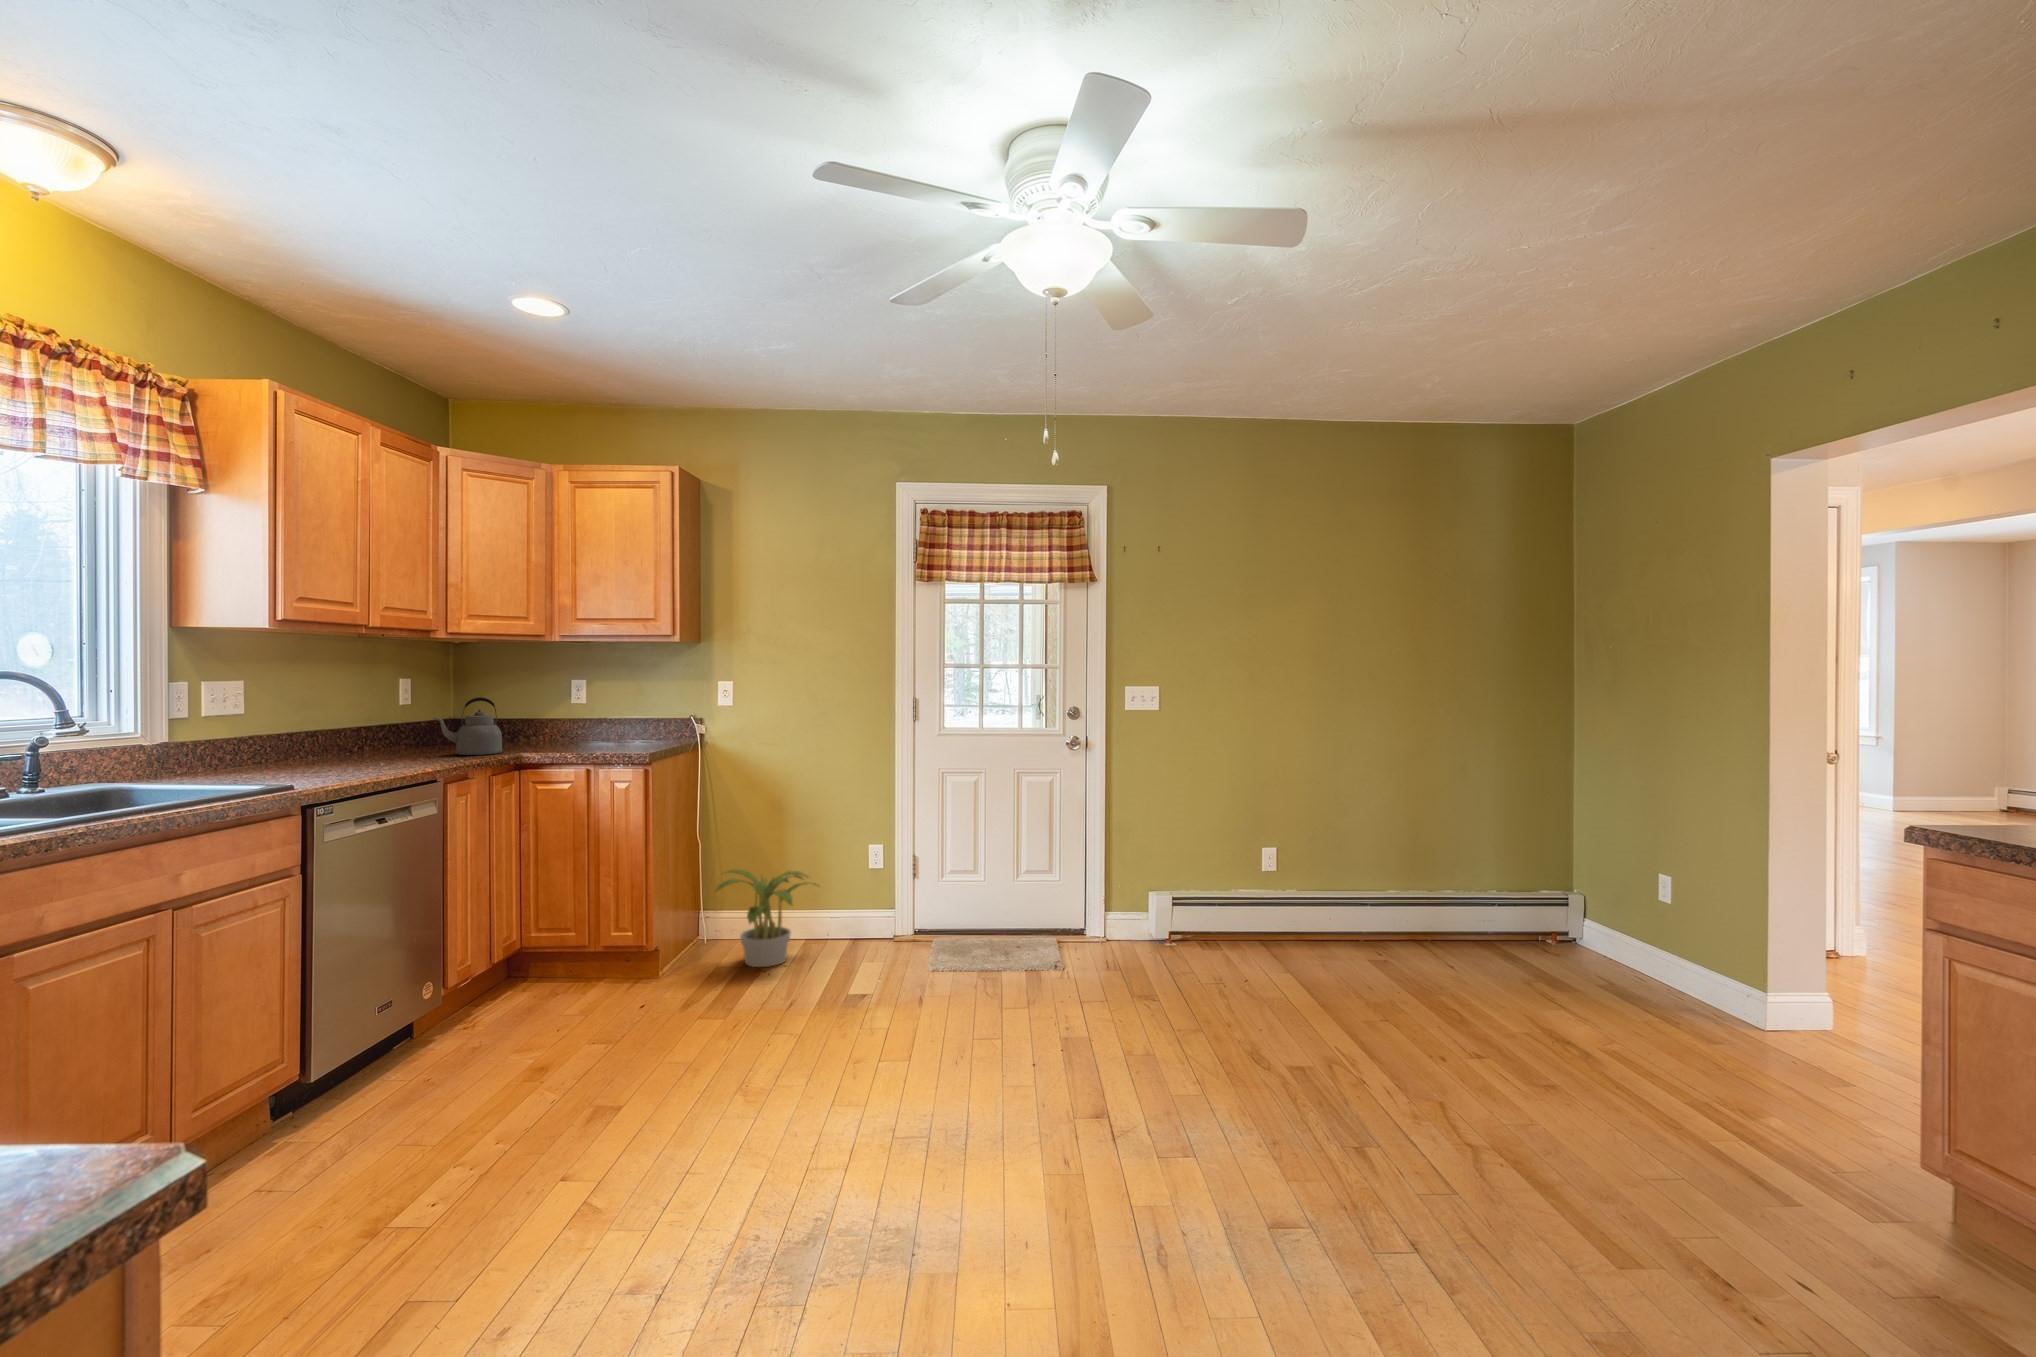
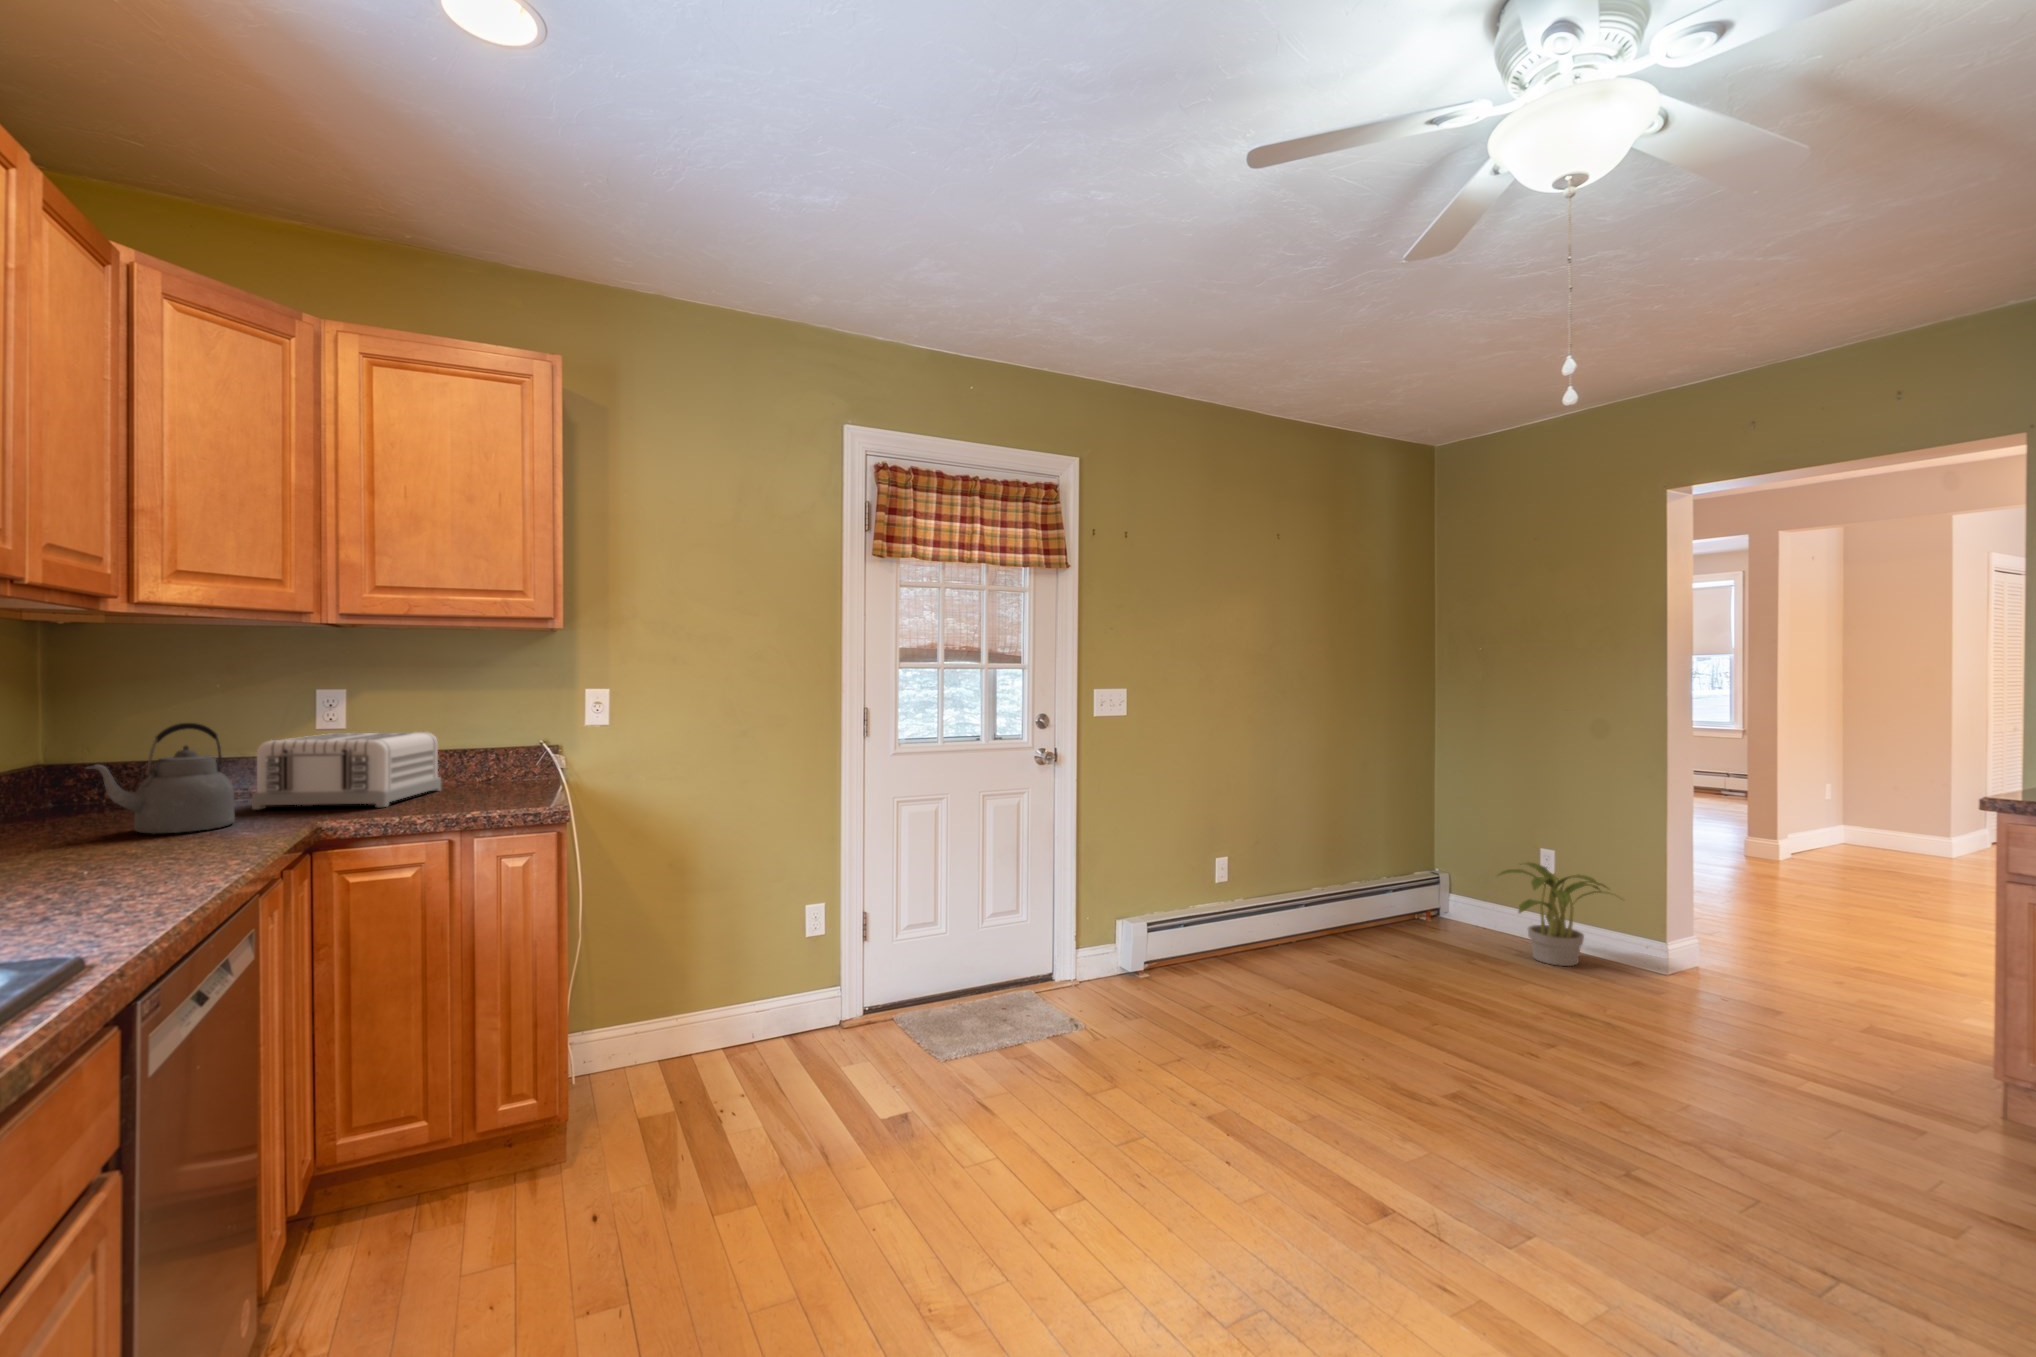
toaster: none [524,707,630,750] -> present [252,732,441,809]
potted plant: present [716,869,808,967] -> present [1499,862,1612,966]

